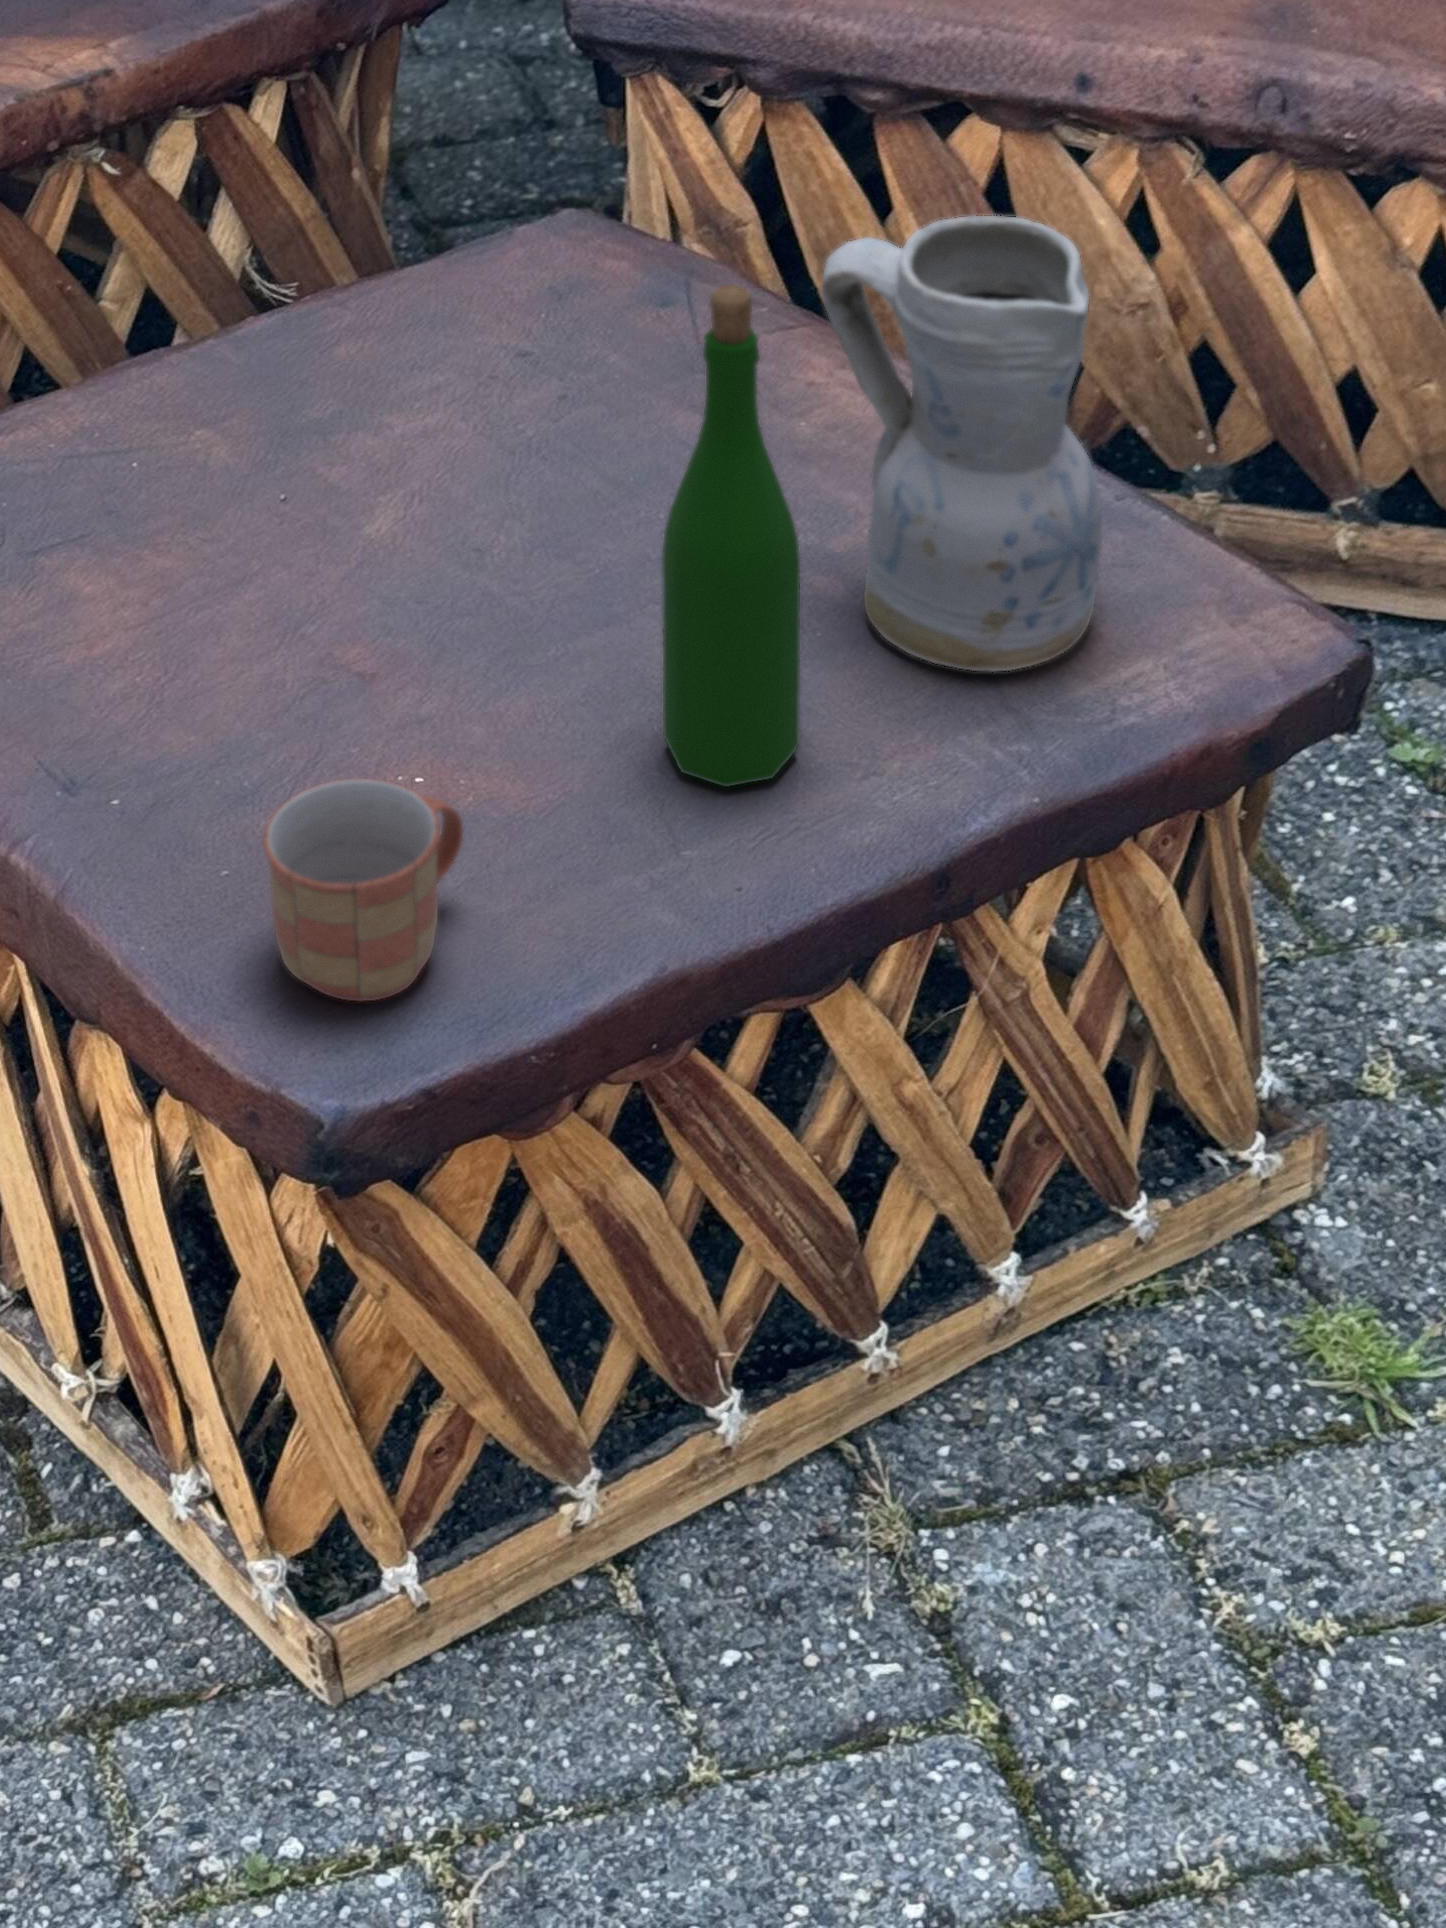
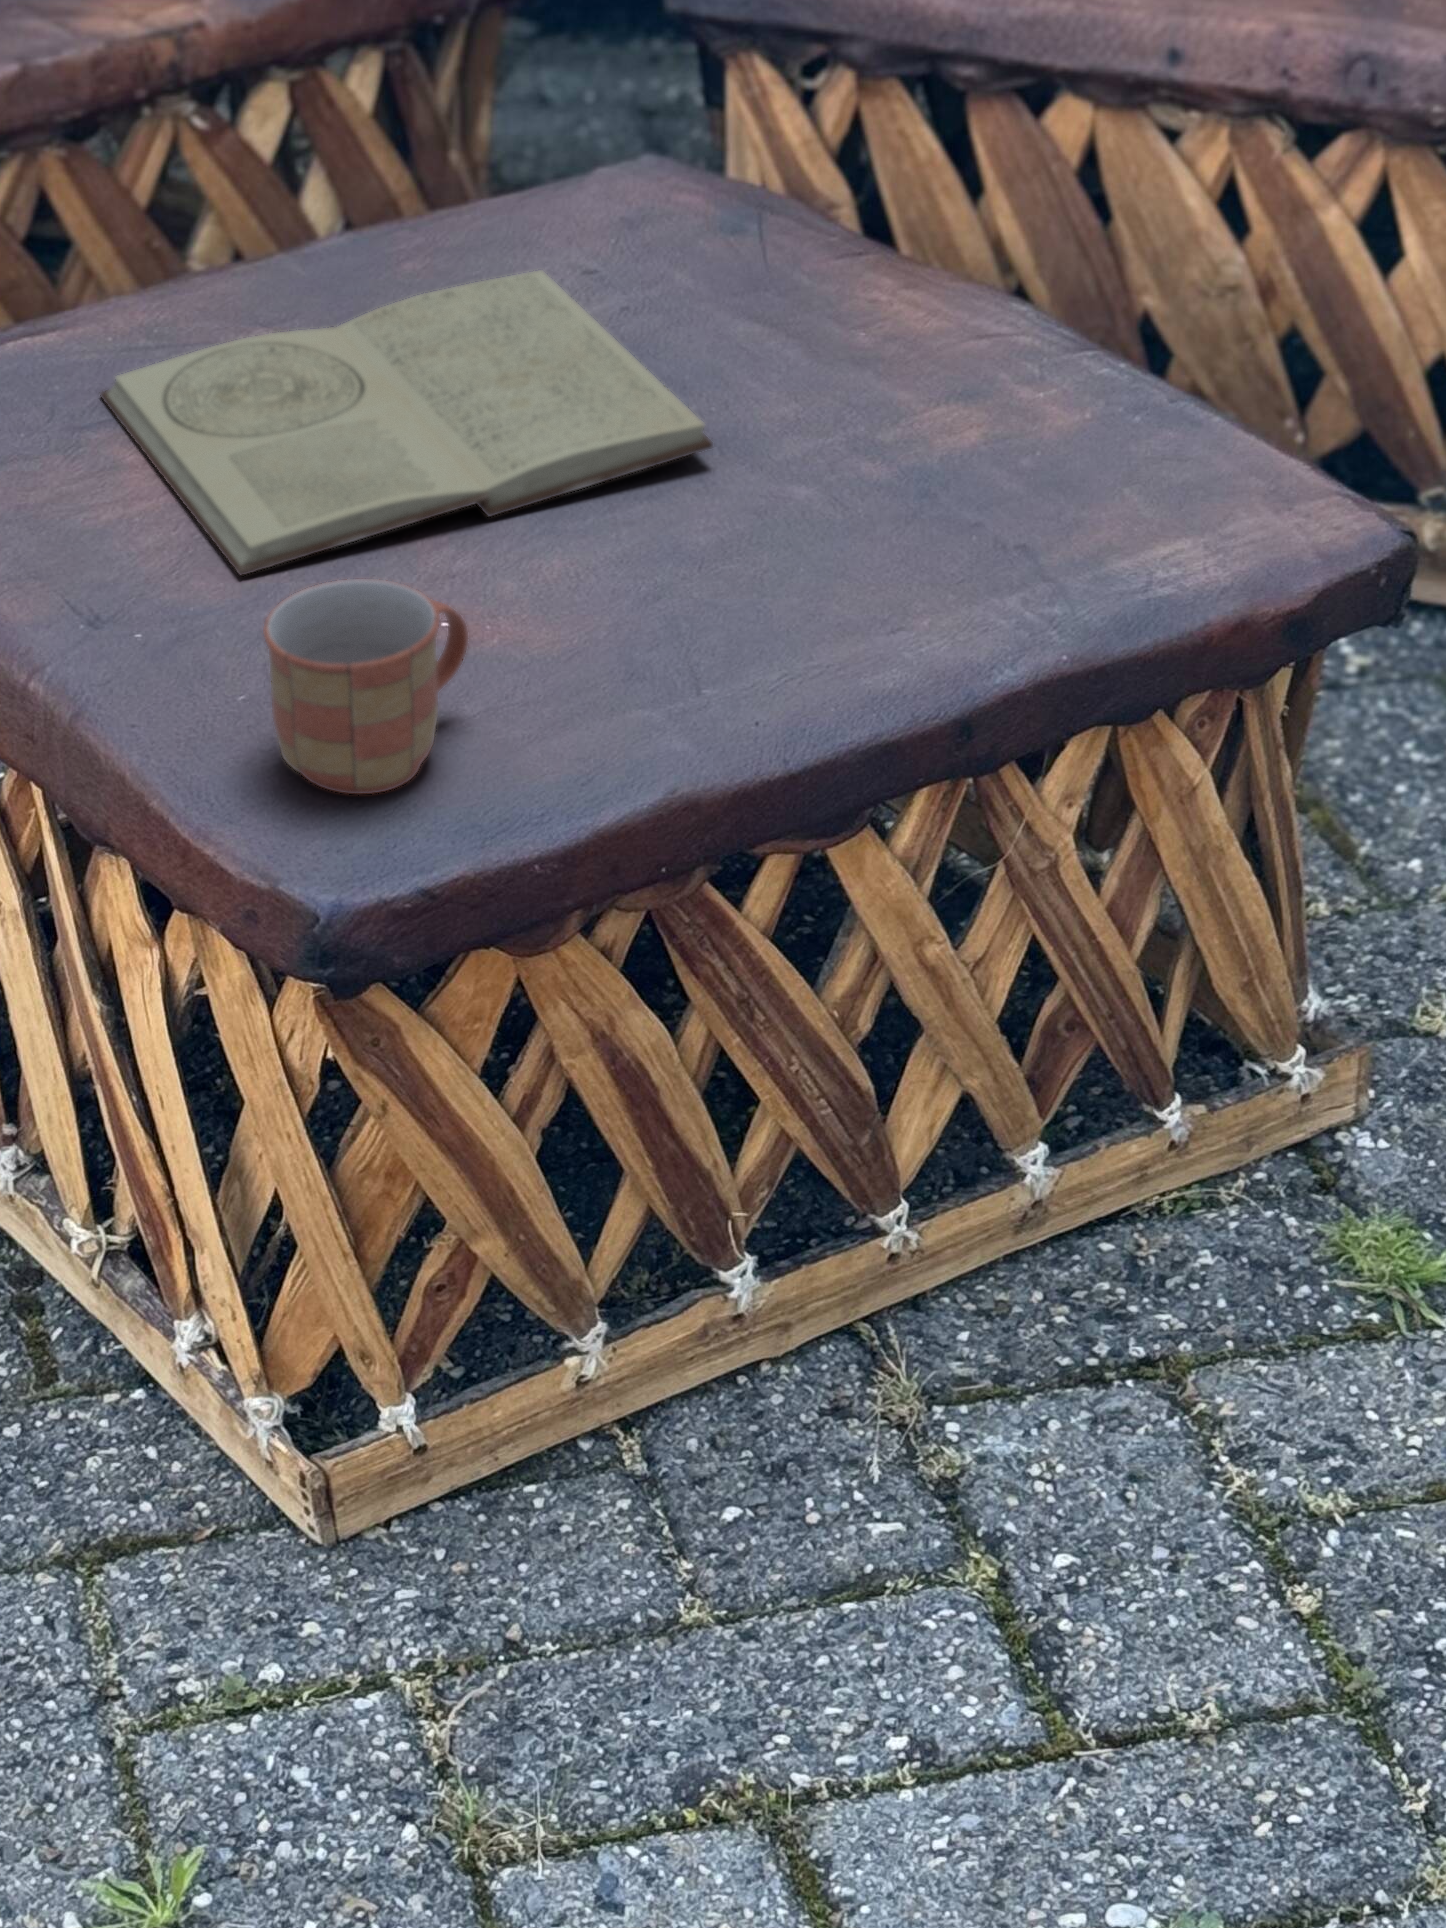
ceramic pitcher: present [822,216,1102,671] -> none [851,74,1129,532]
wine bottle: present [662,285,800,787] -> none [679,101,816,623]
book: none [58,371,682,741] -> present [100,270,713,575]

